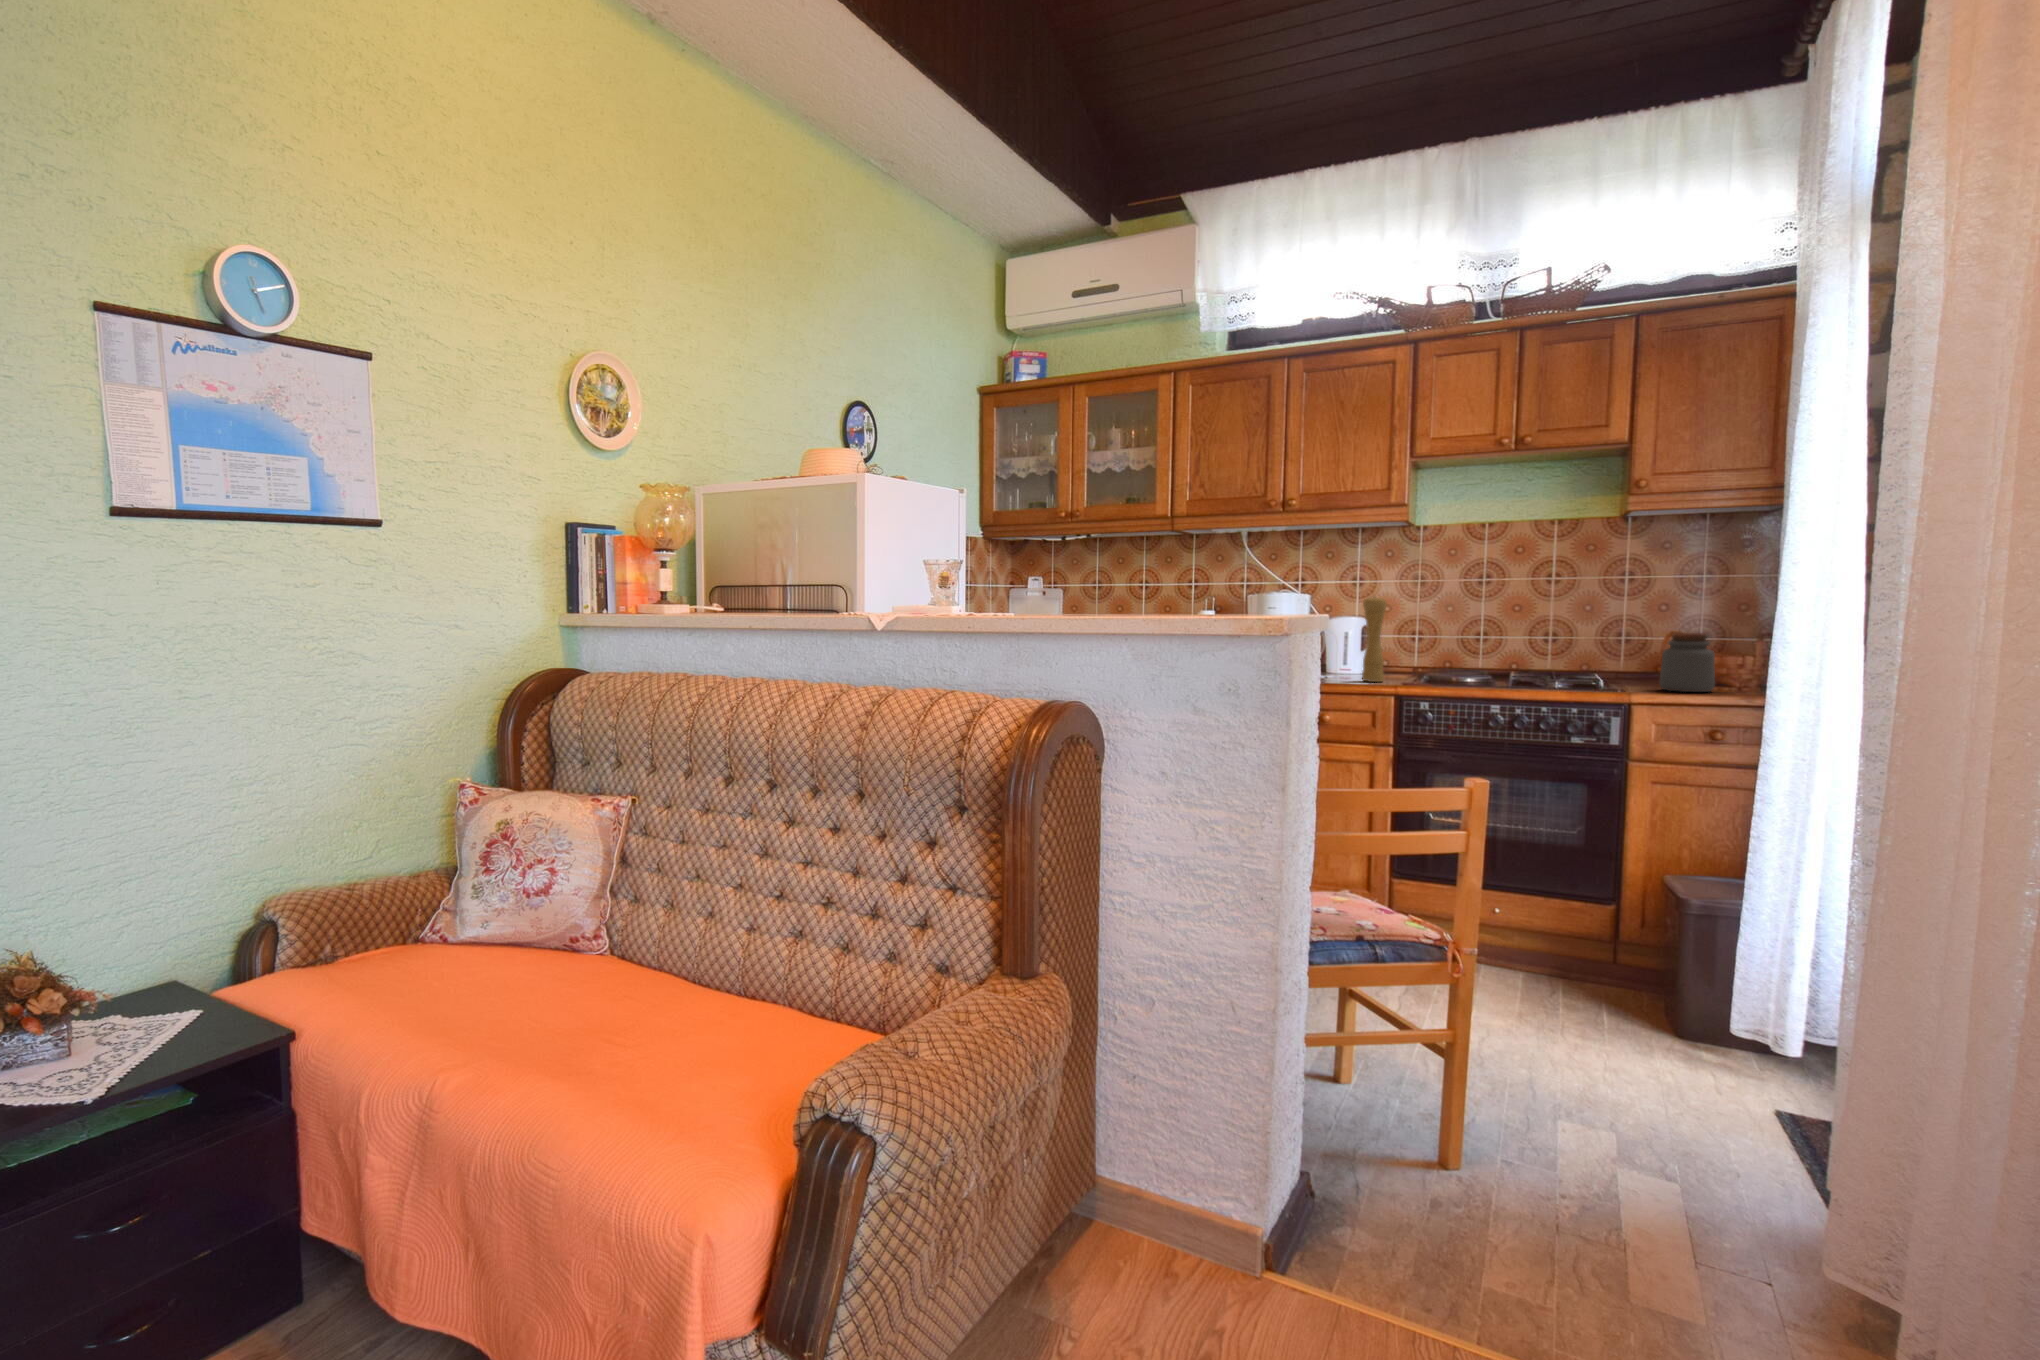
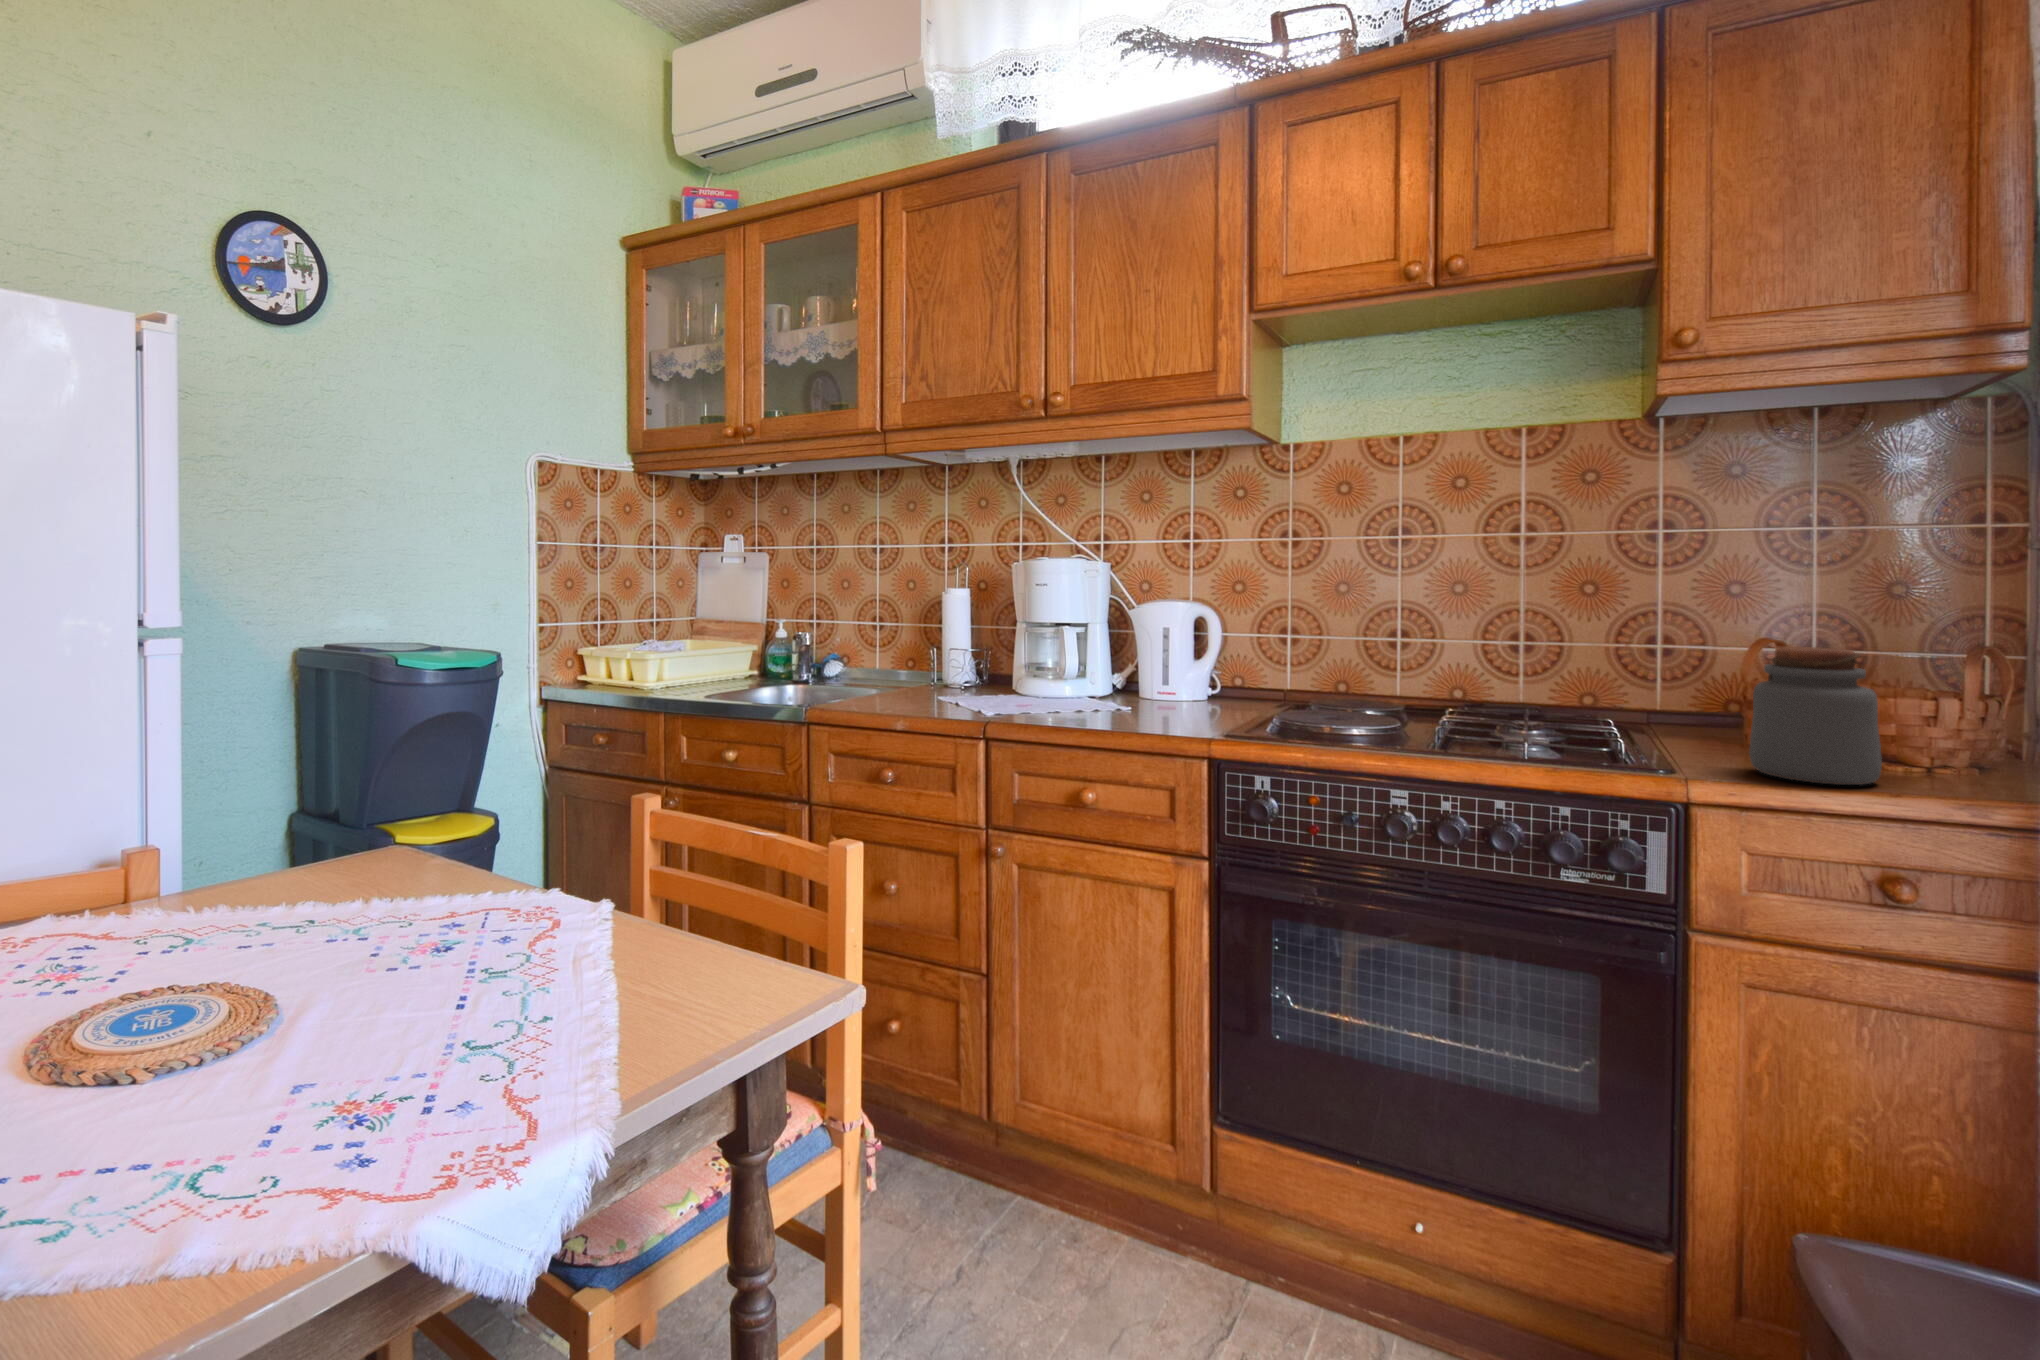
pepper mill: present [1362,597,1387,682] -> none [1157,565,1200,728]

